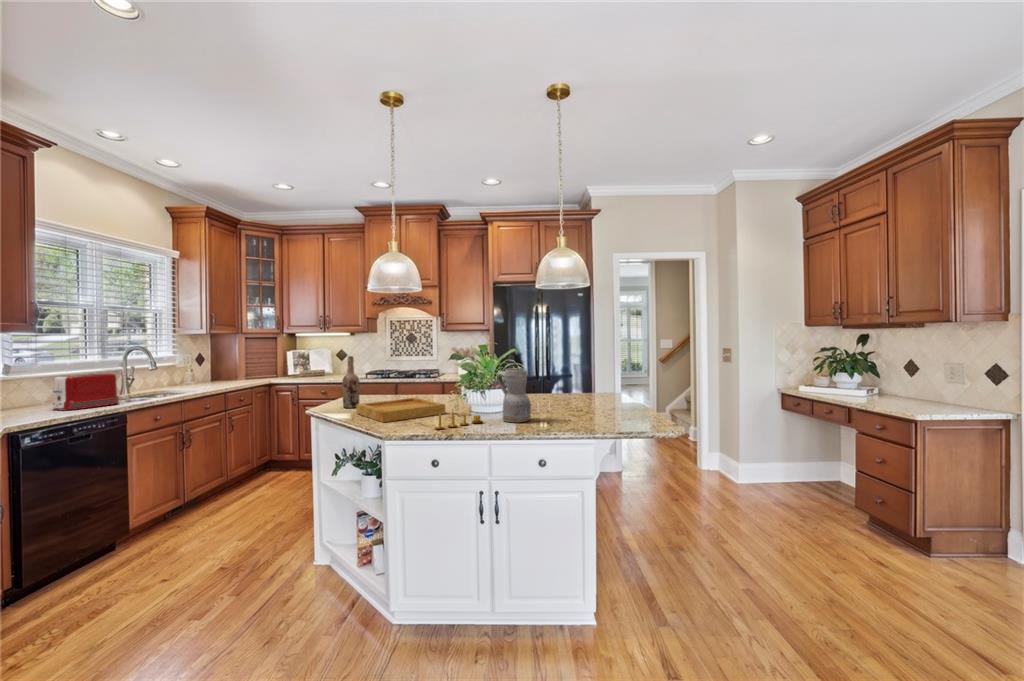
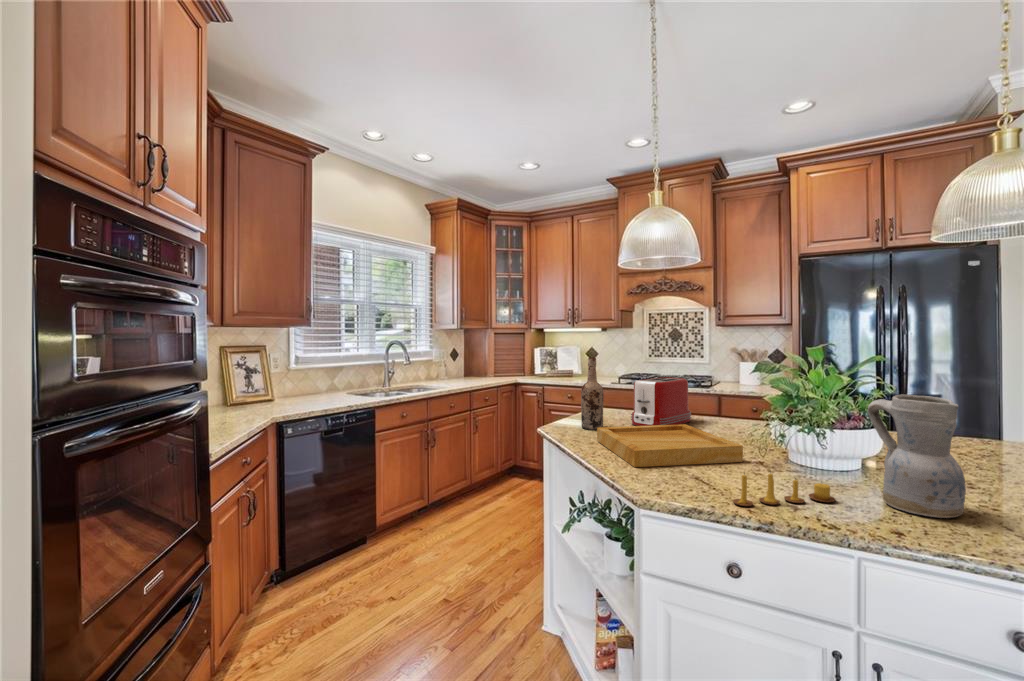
toaster: present [53,373,119,410] -> present [631,377,691,426]

